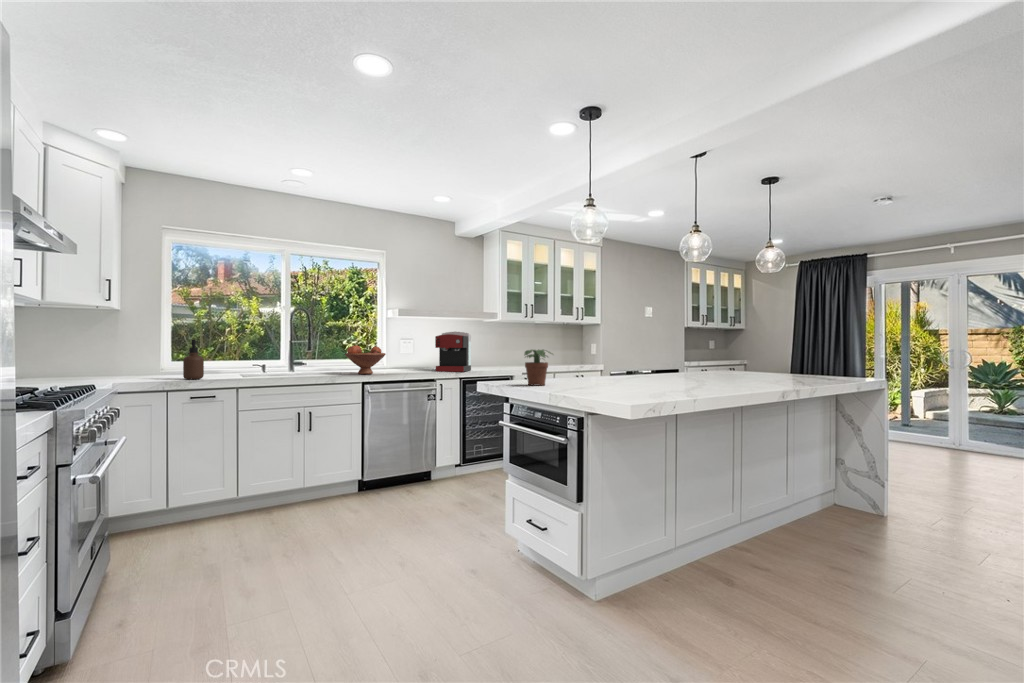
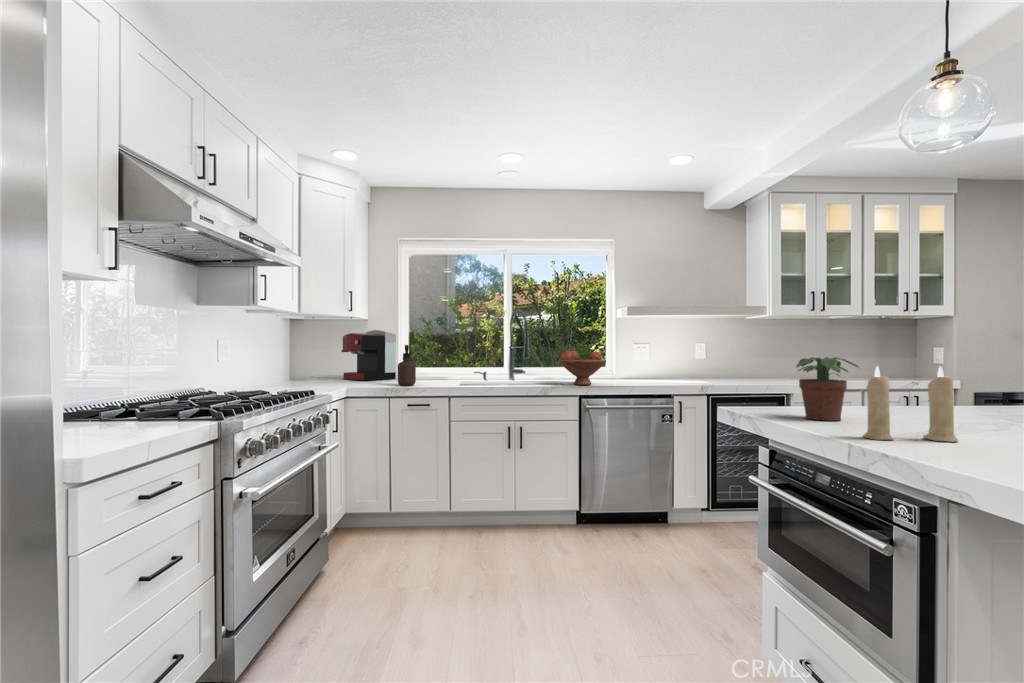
coffee maker: present [435,332,471,372] -> present [342,330,396,380]
candle: none [555,352,593,391] -> present [863,366,958,442]

